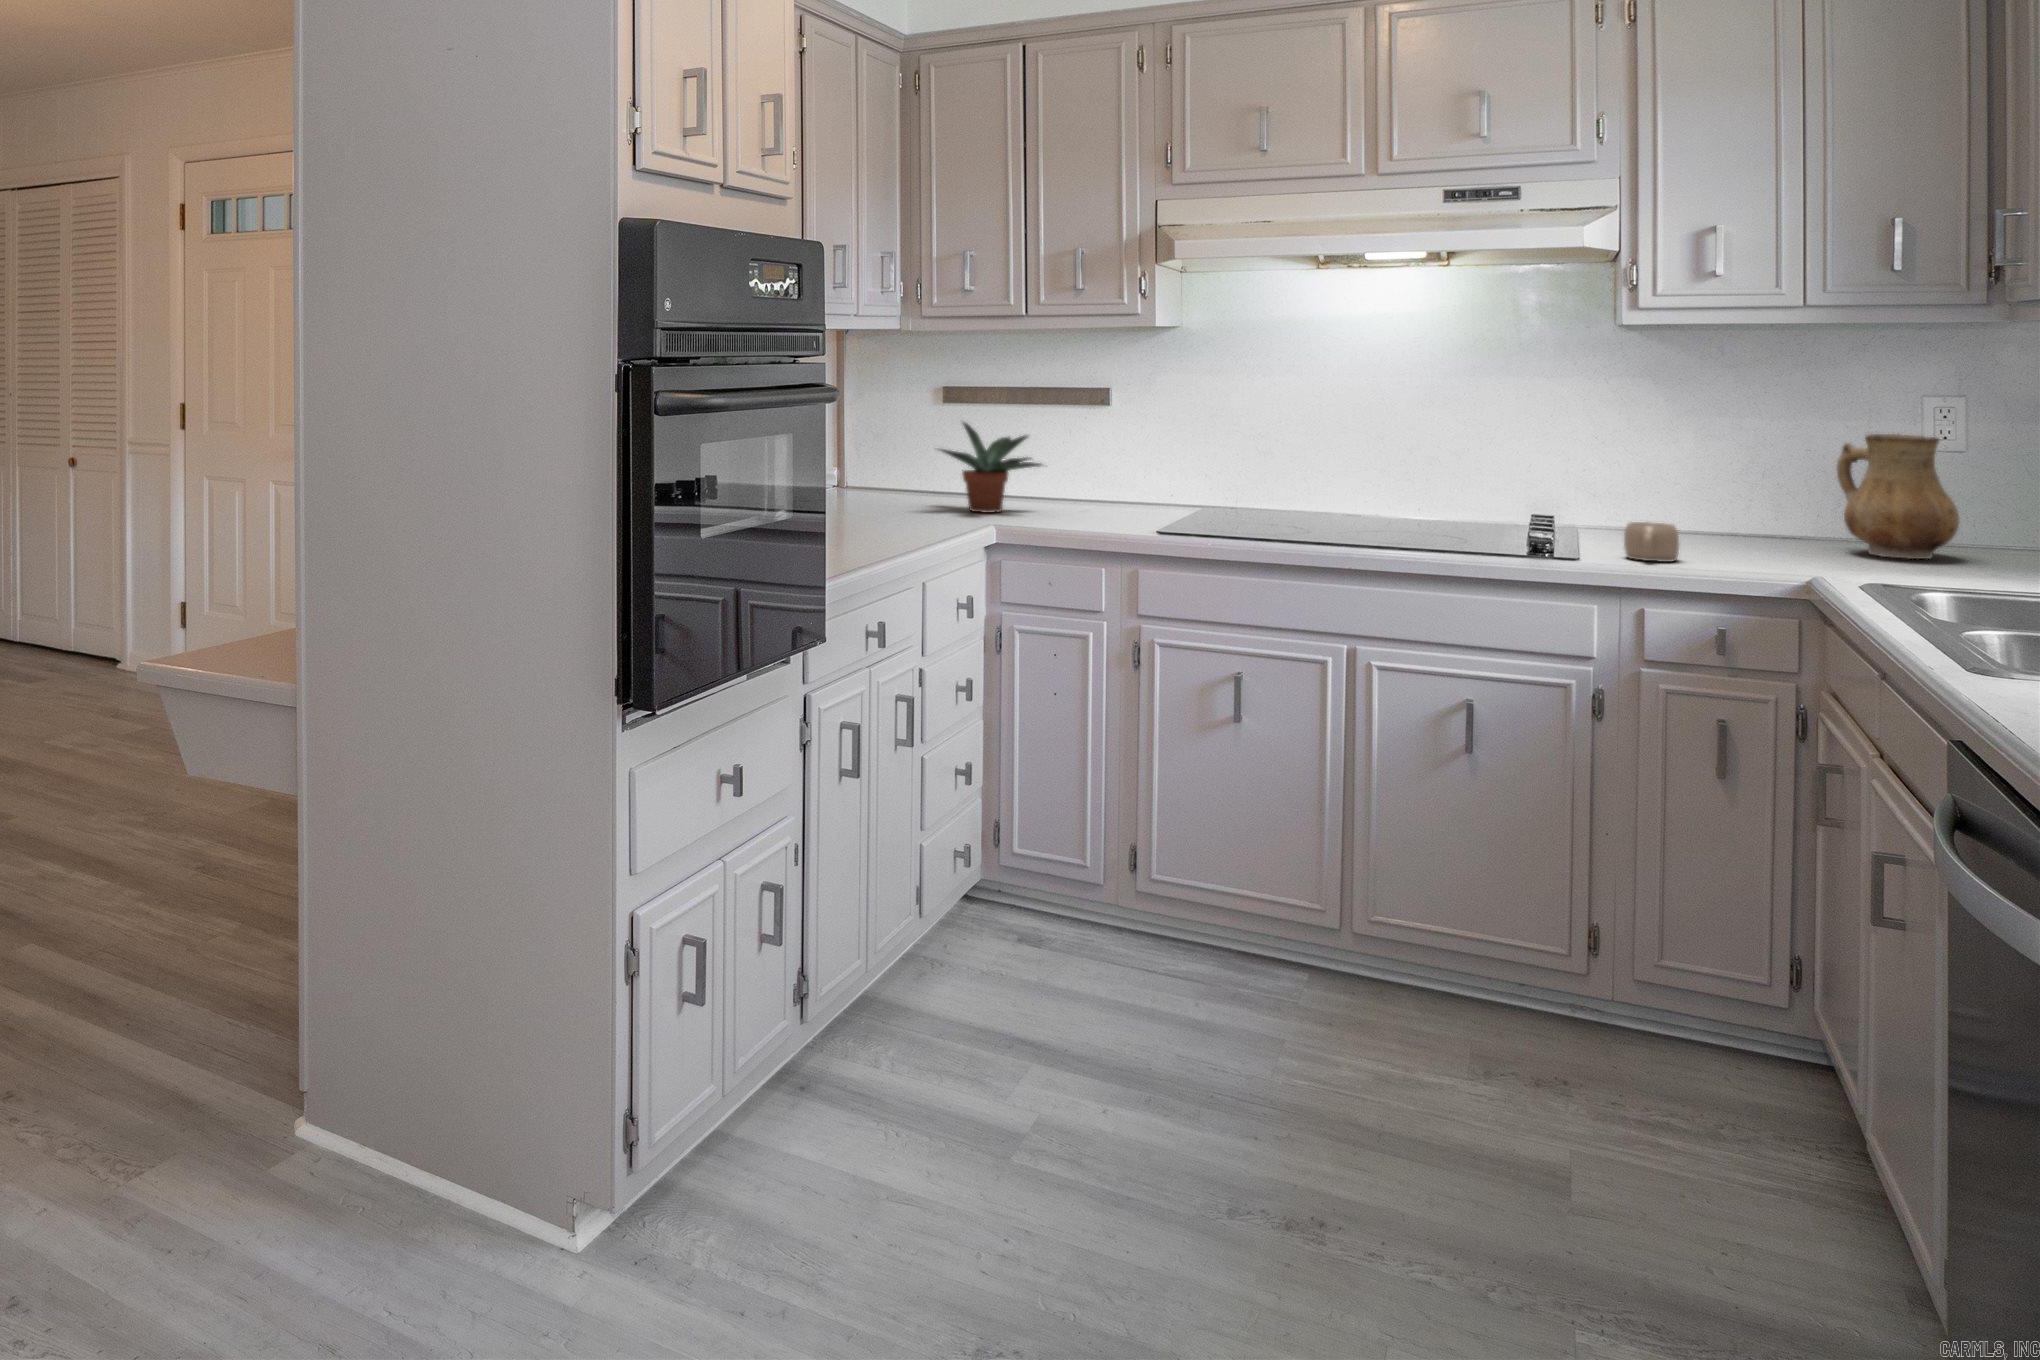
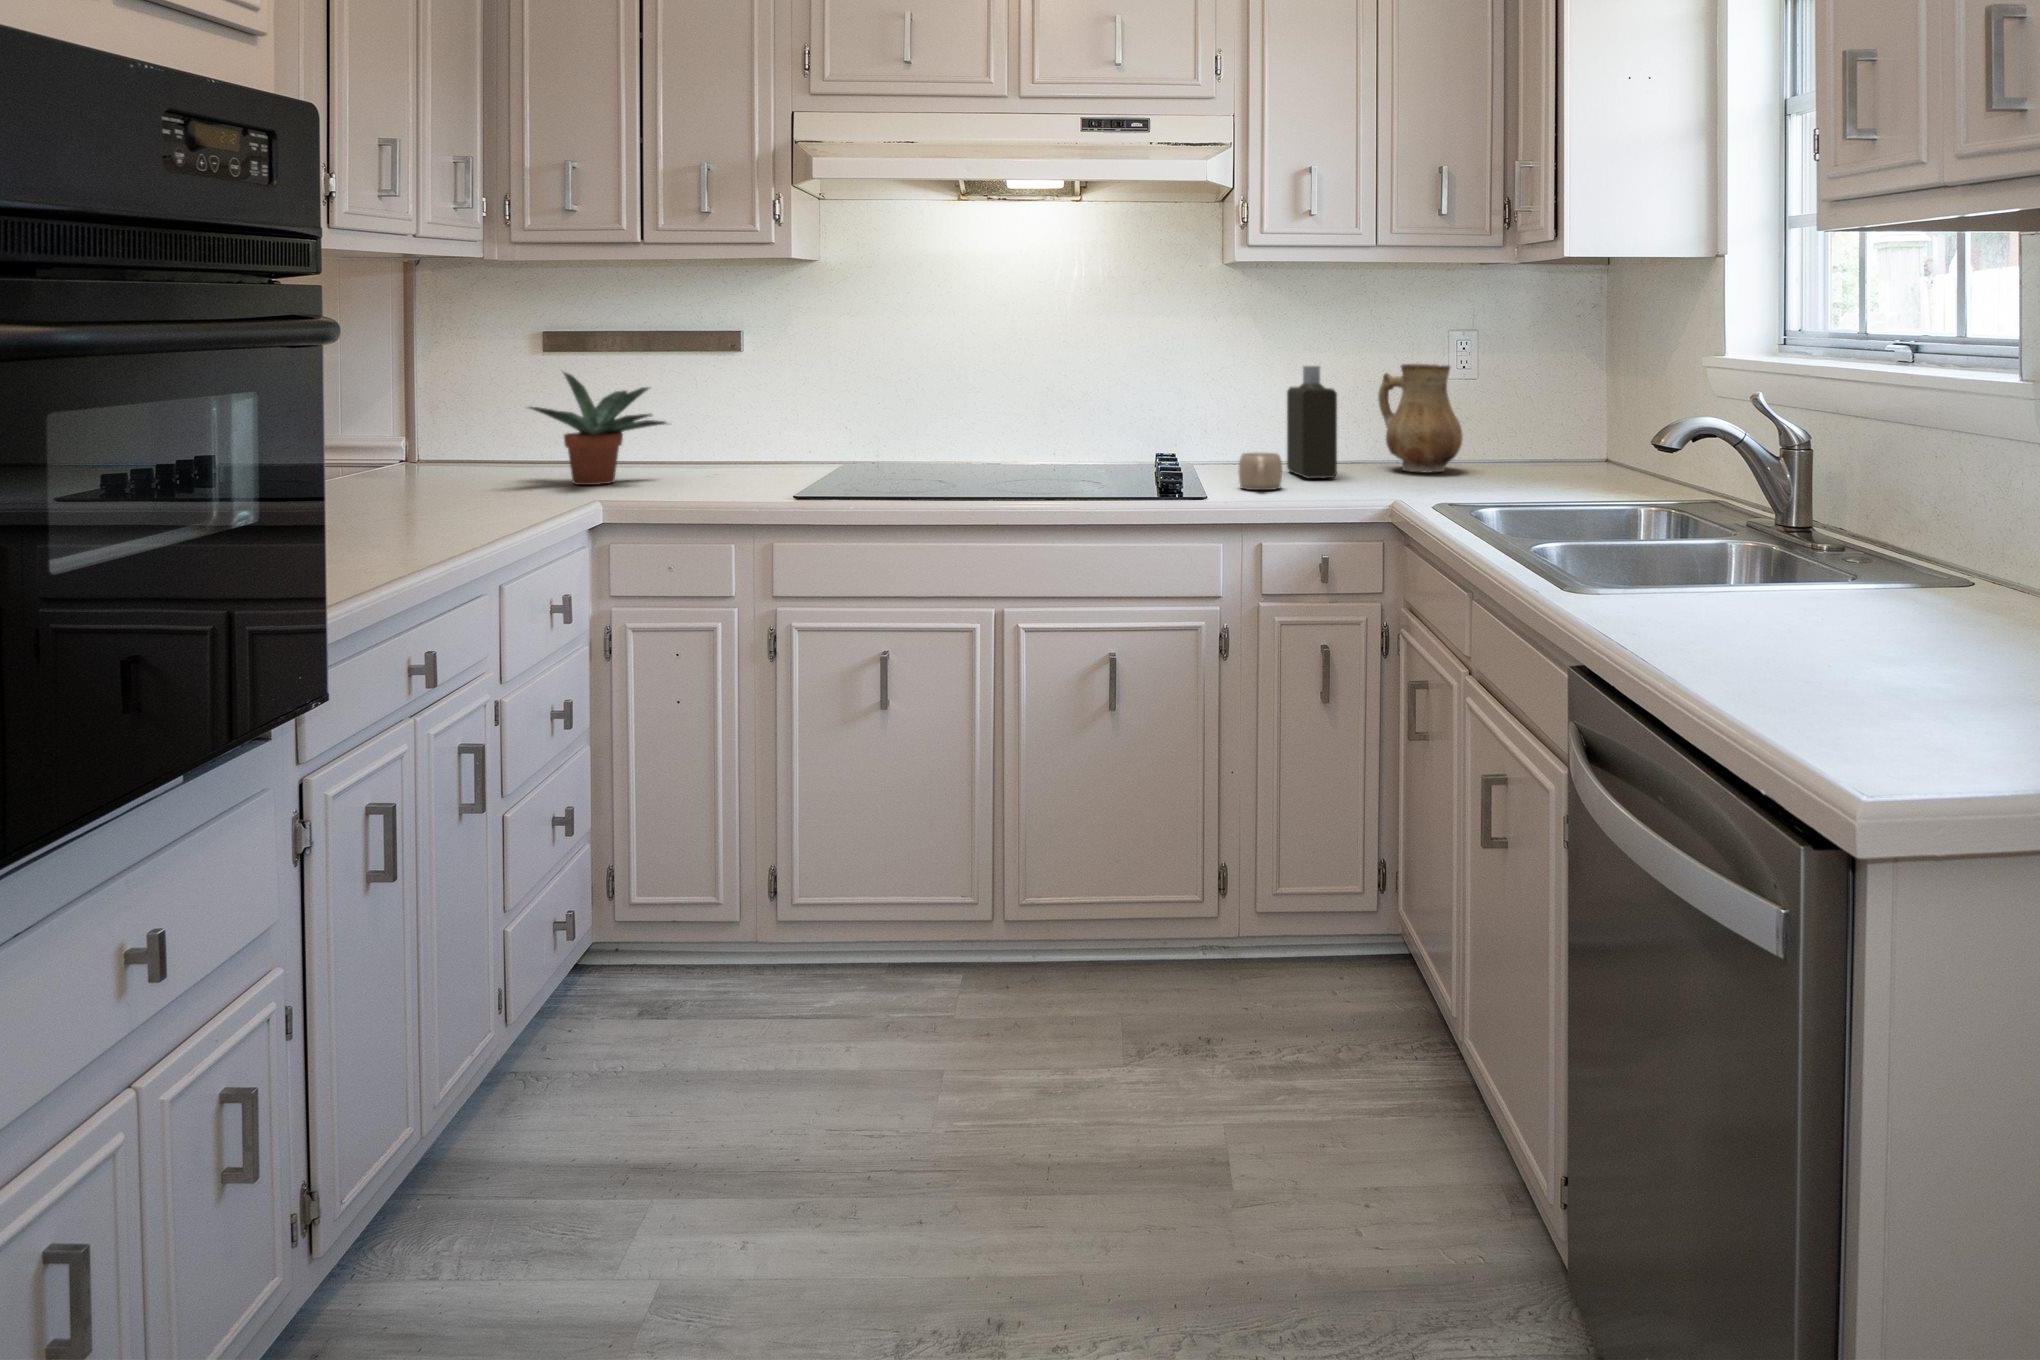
bottle: none [1702,433,1763,555] -> present [1287,366,1337,478]

